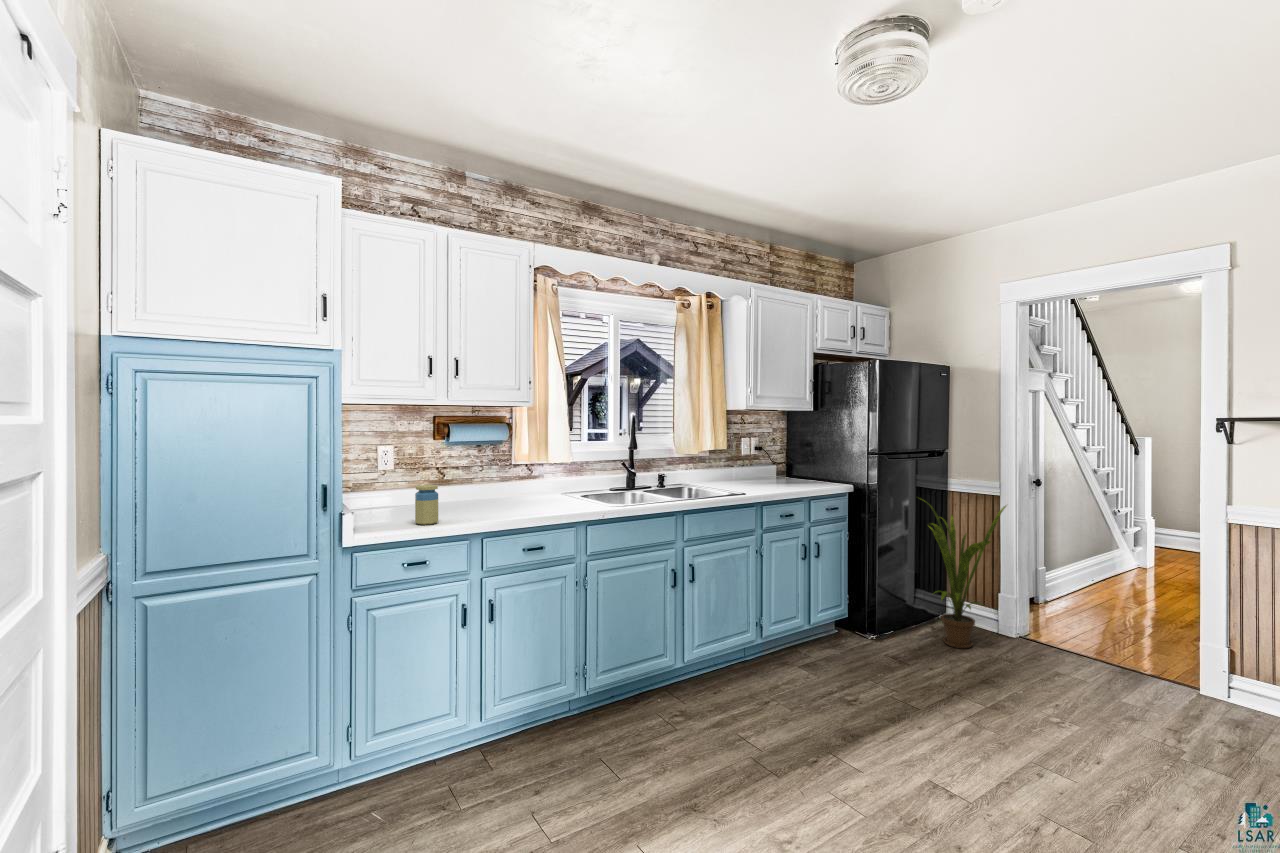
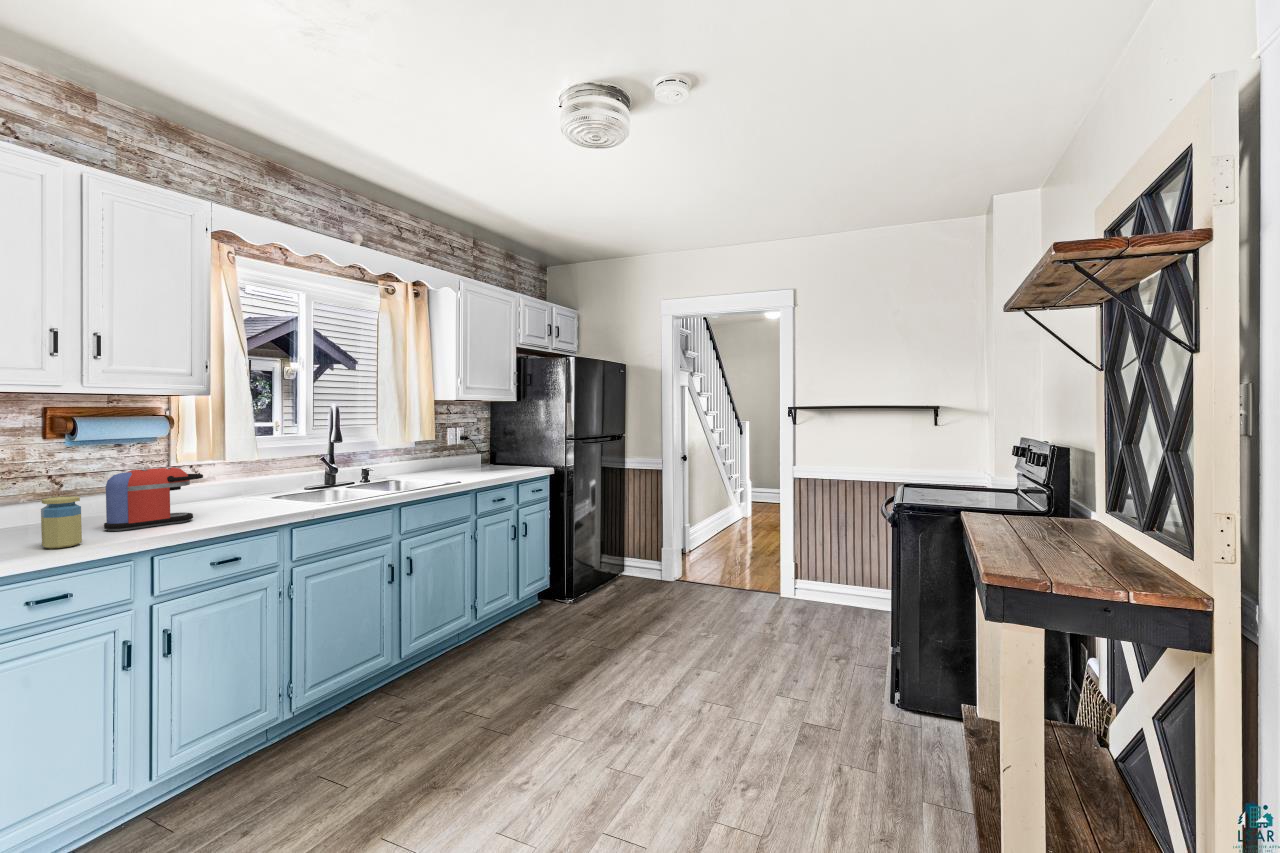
coffee maker: none [457,466,523,515] -> present [104,467,203,531]
house plant: present [924,501,1006,648] -> none [602,476,671,598]

